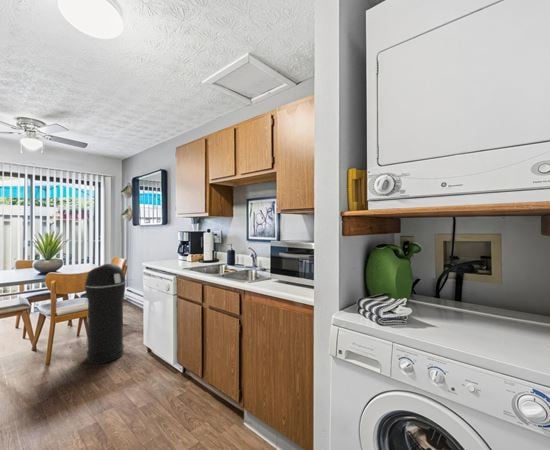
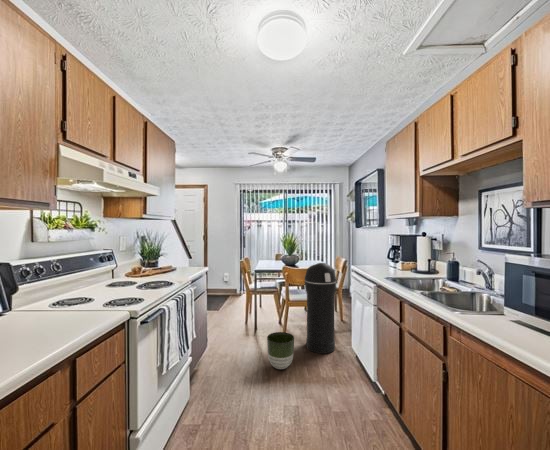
planter: none [38,350,80,397] -> present [267,332,294,369]

